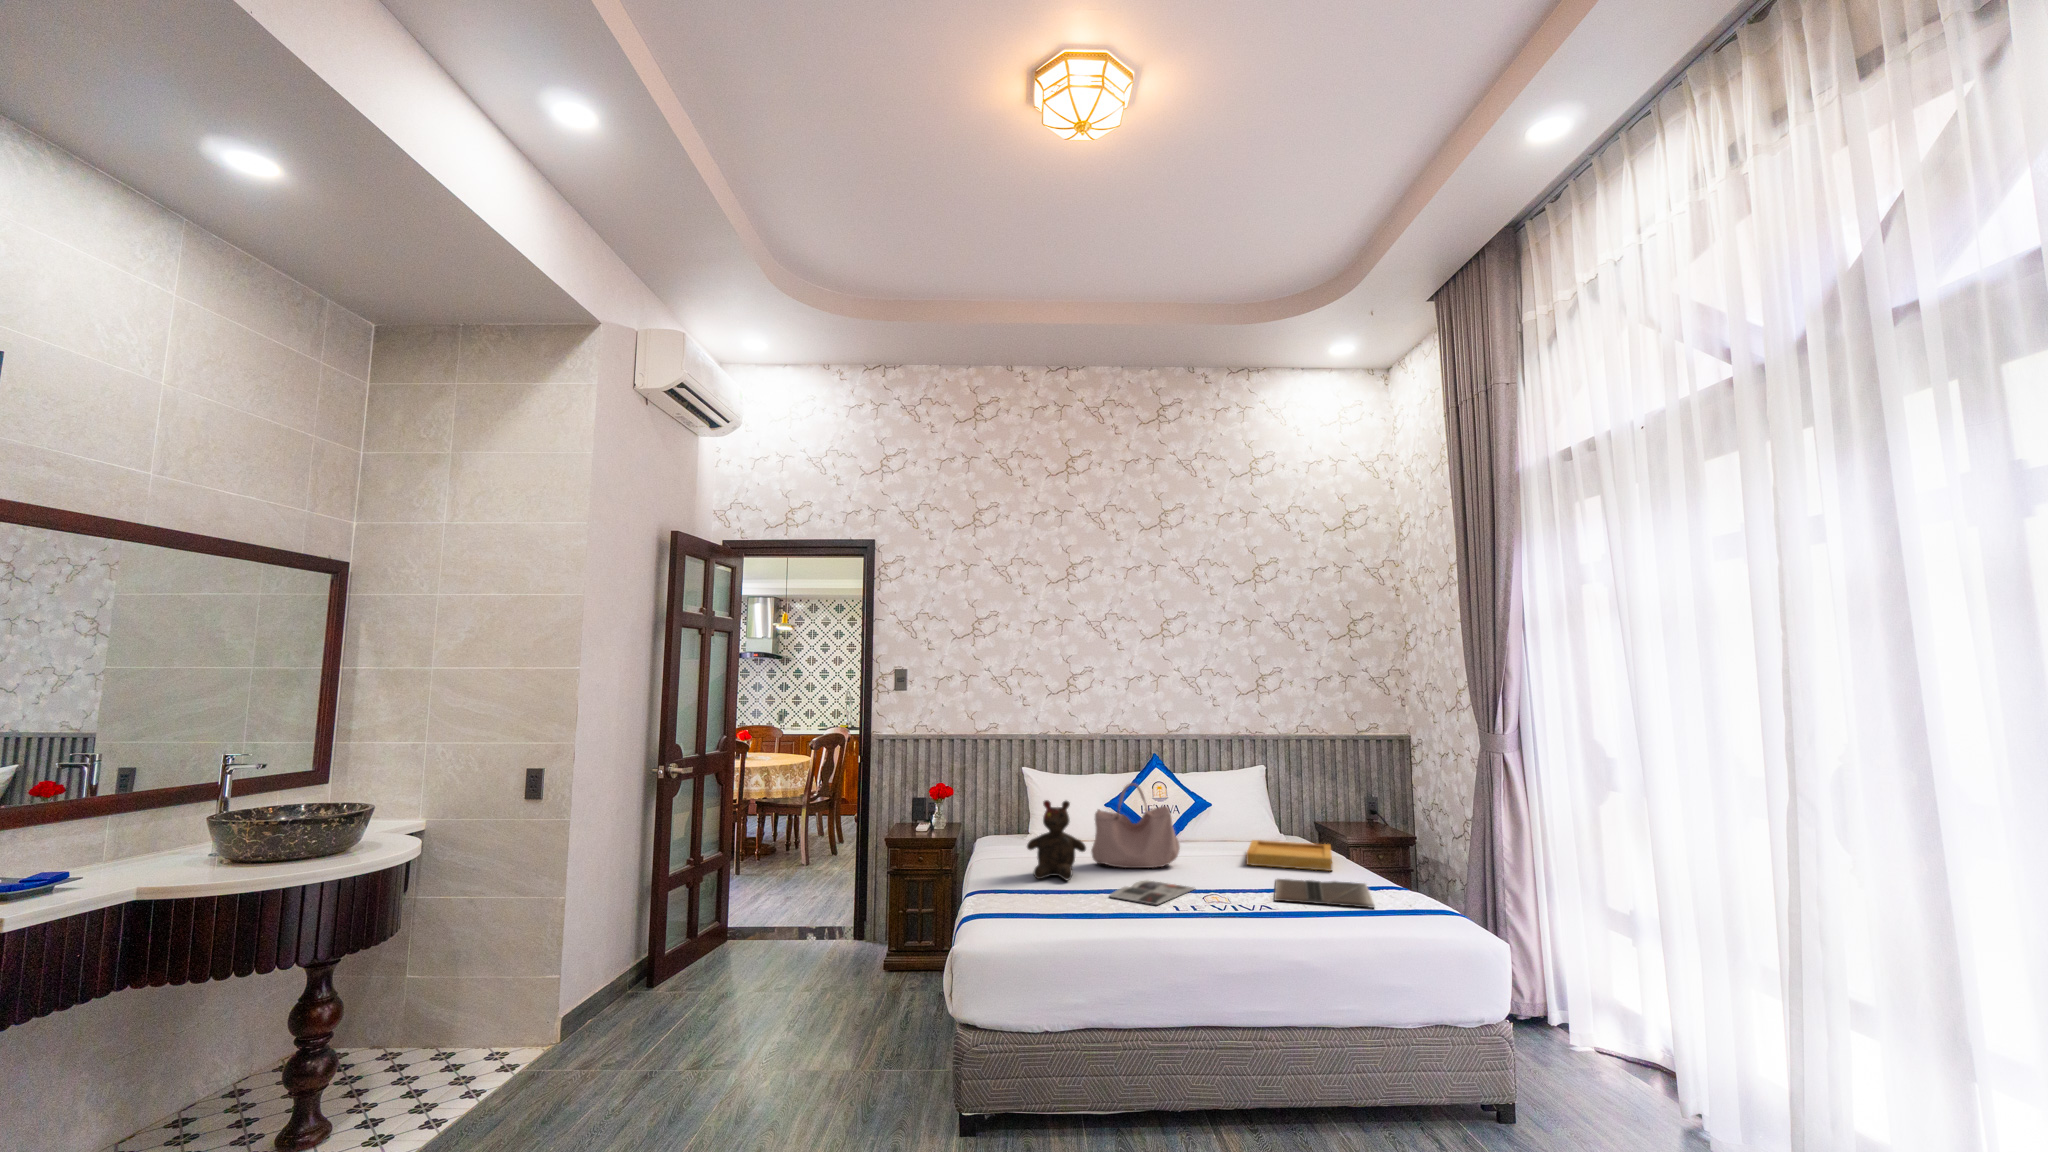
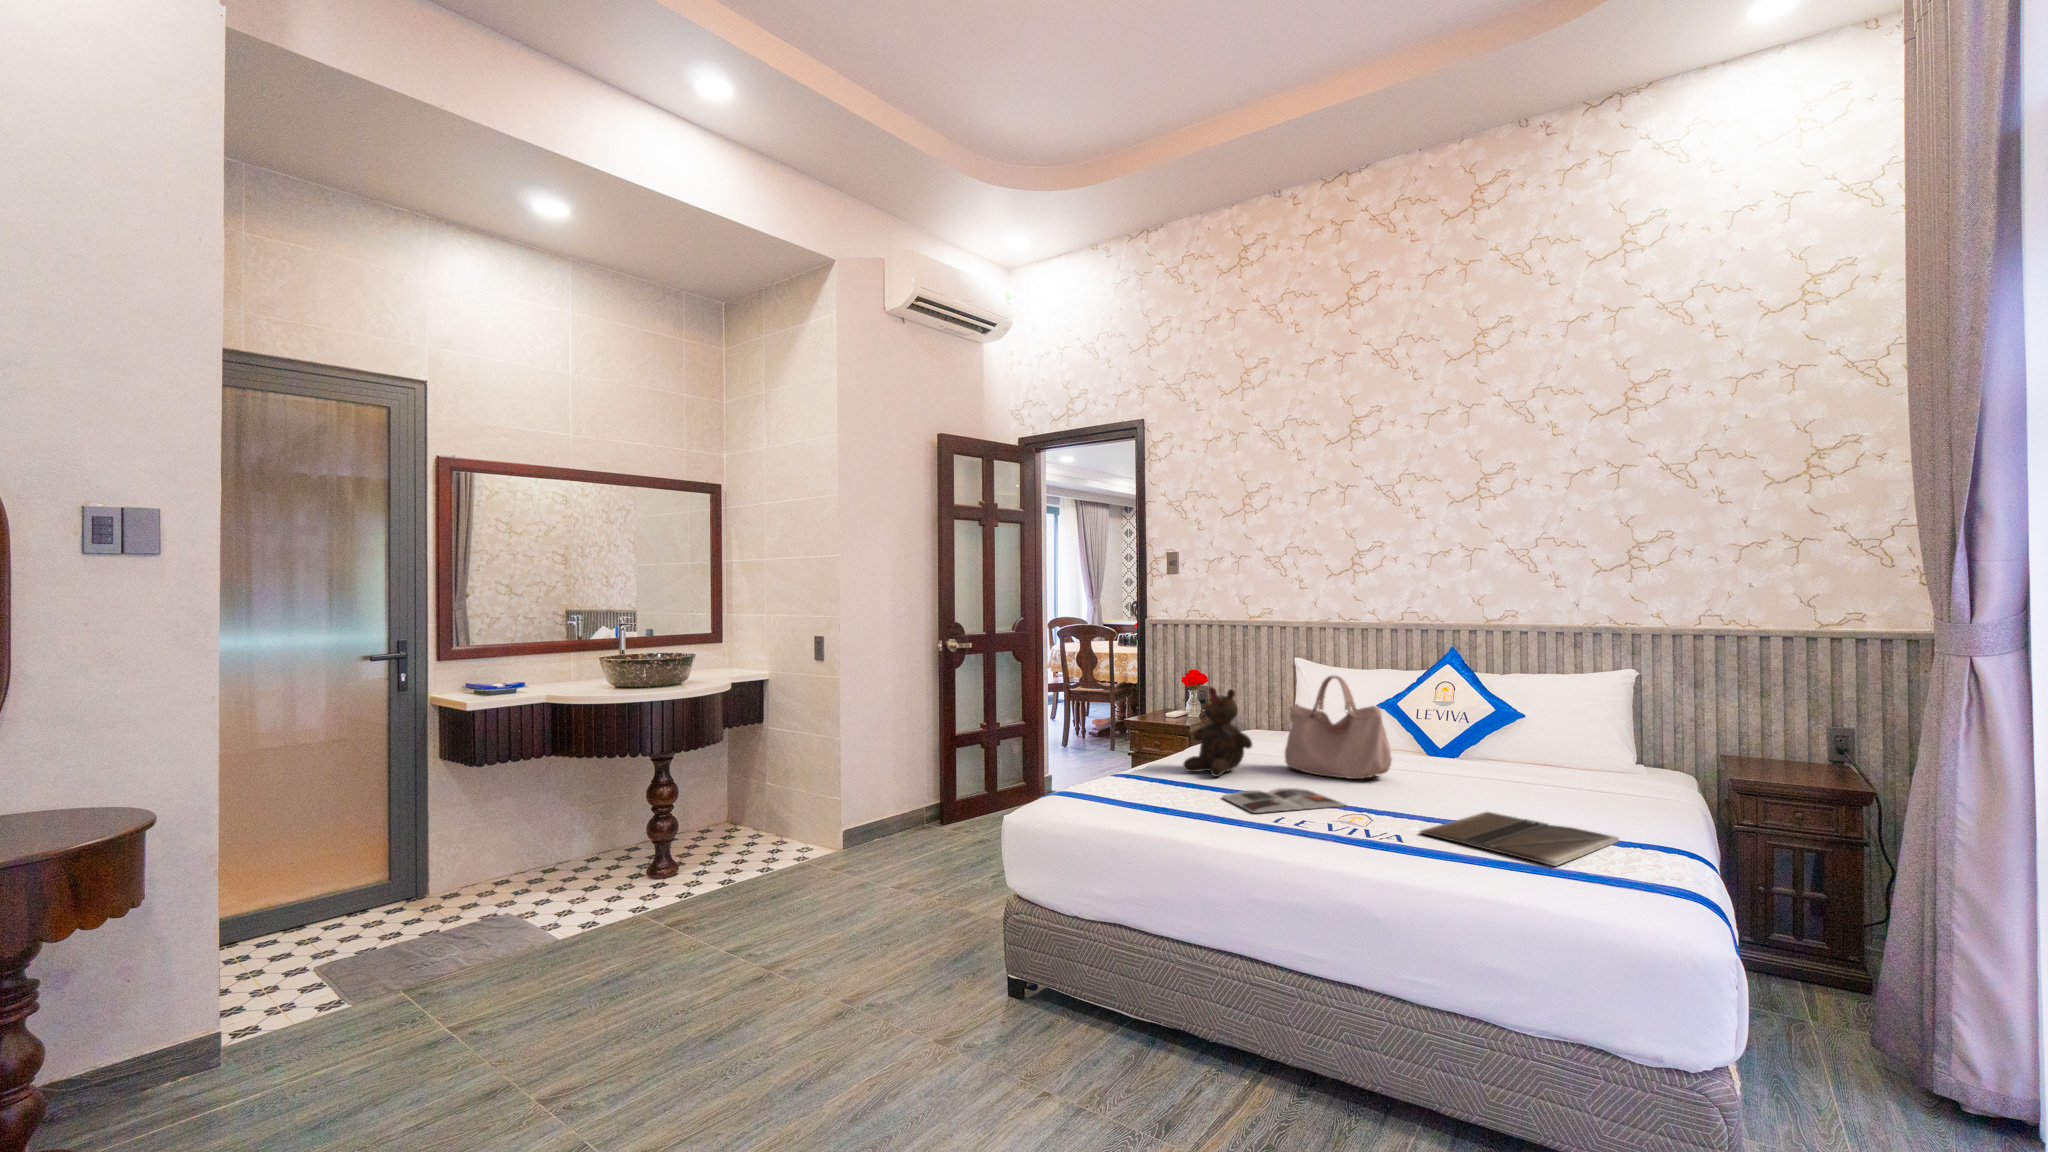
tray: present [1246,840,1332,871] -> none [1486,764,1663,816]

